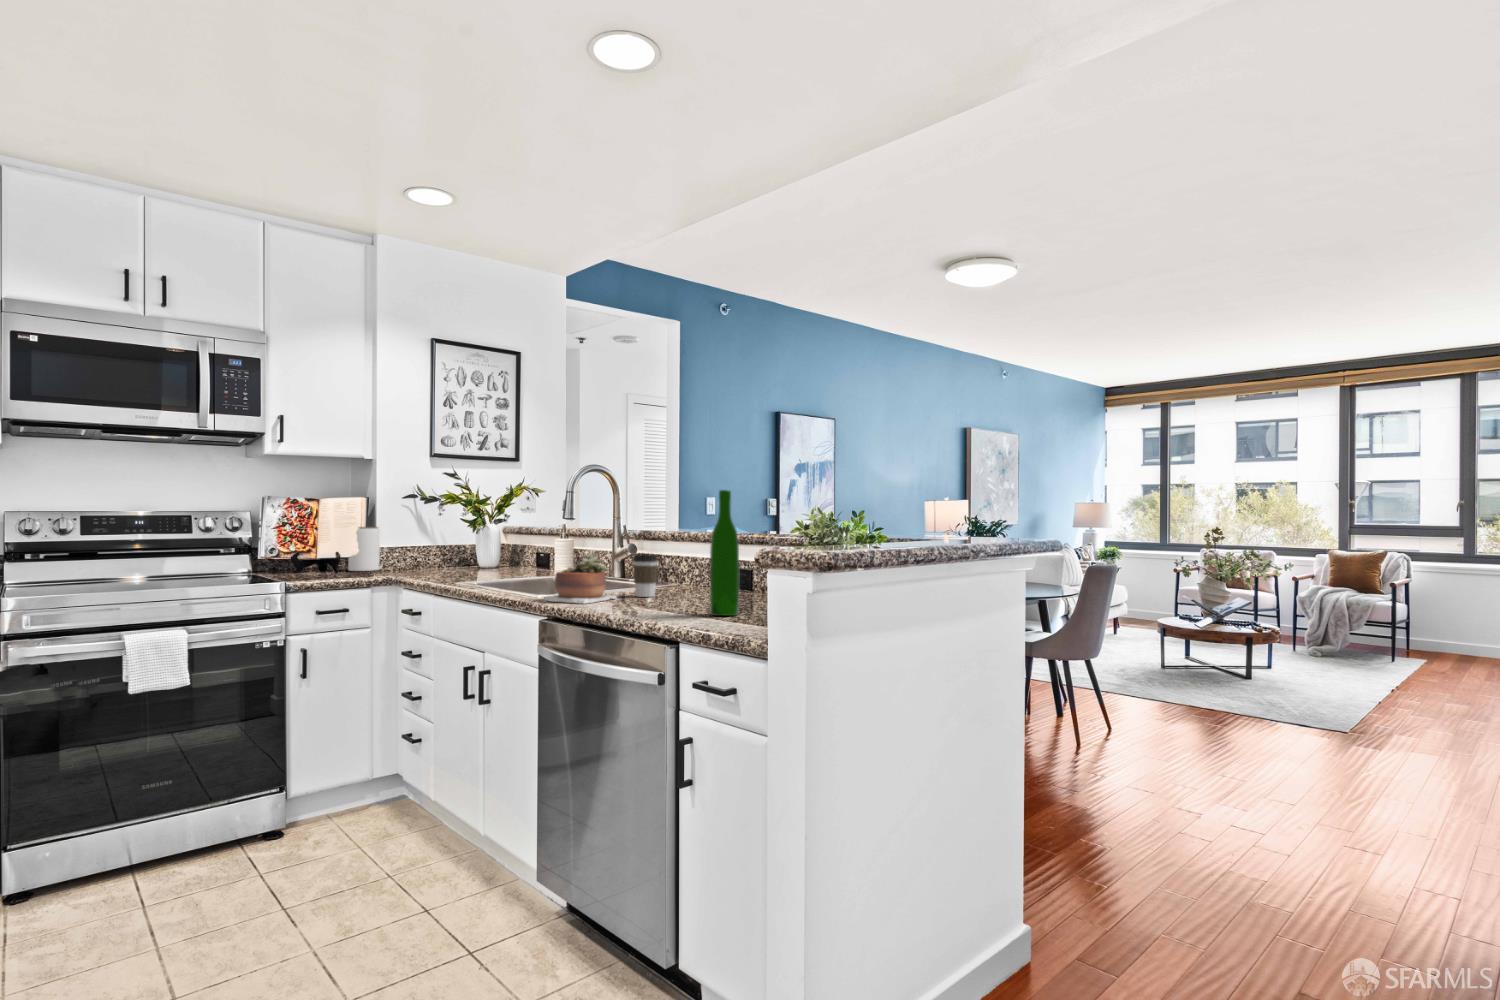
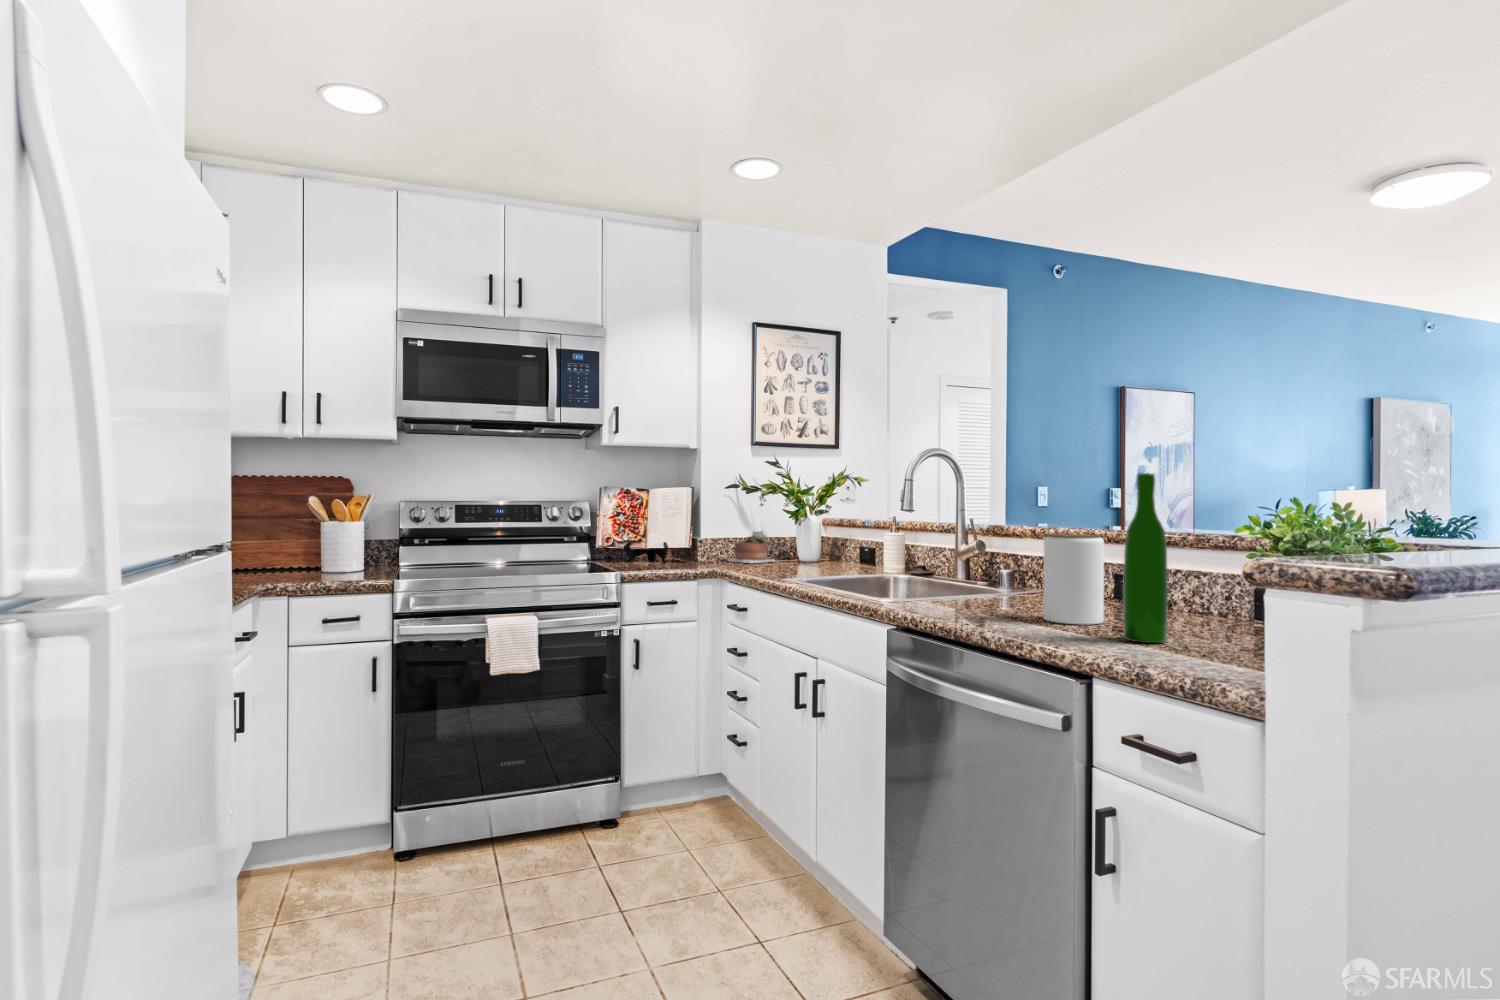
jar: present [348,527,380,571] -> present [1043,534,1104,625]
succulent plant: present [544,554,616,604] -> present [727,531,775,563]
coffee cup: present [633,554,658,597] -> none [994,555,1028,607]

